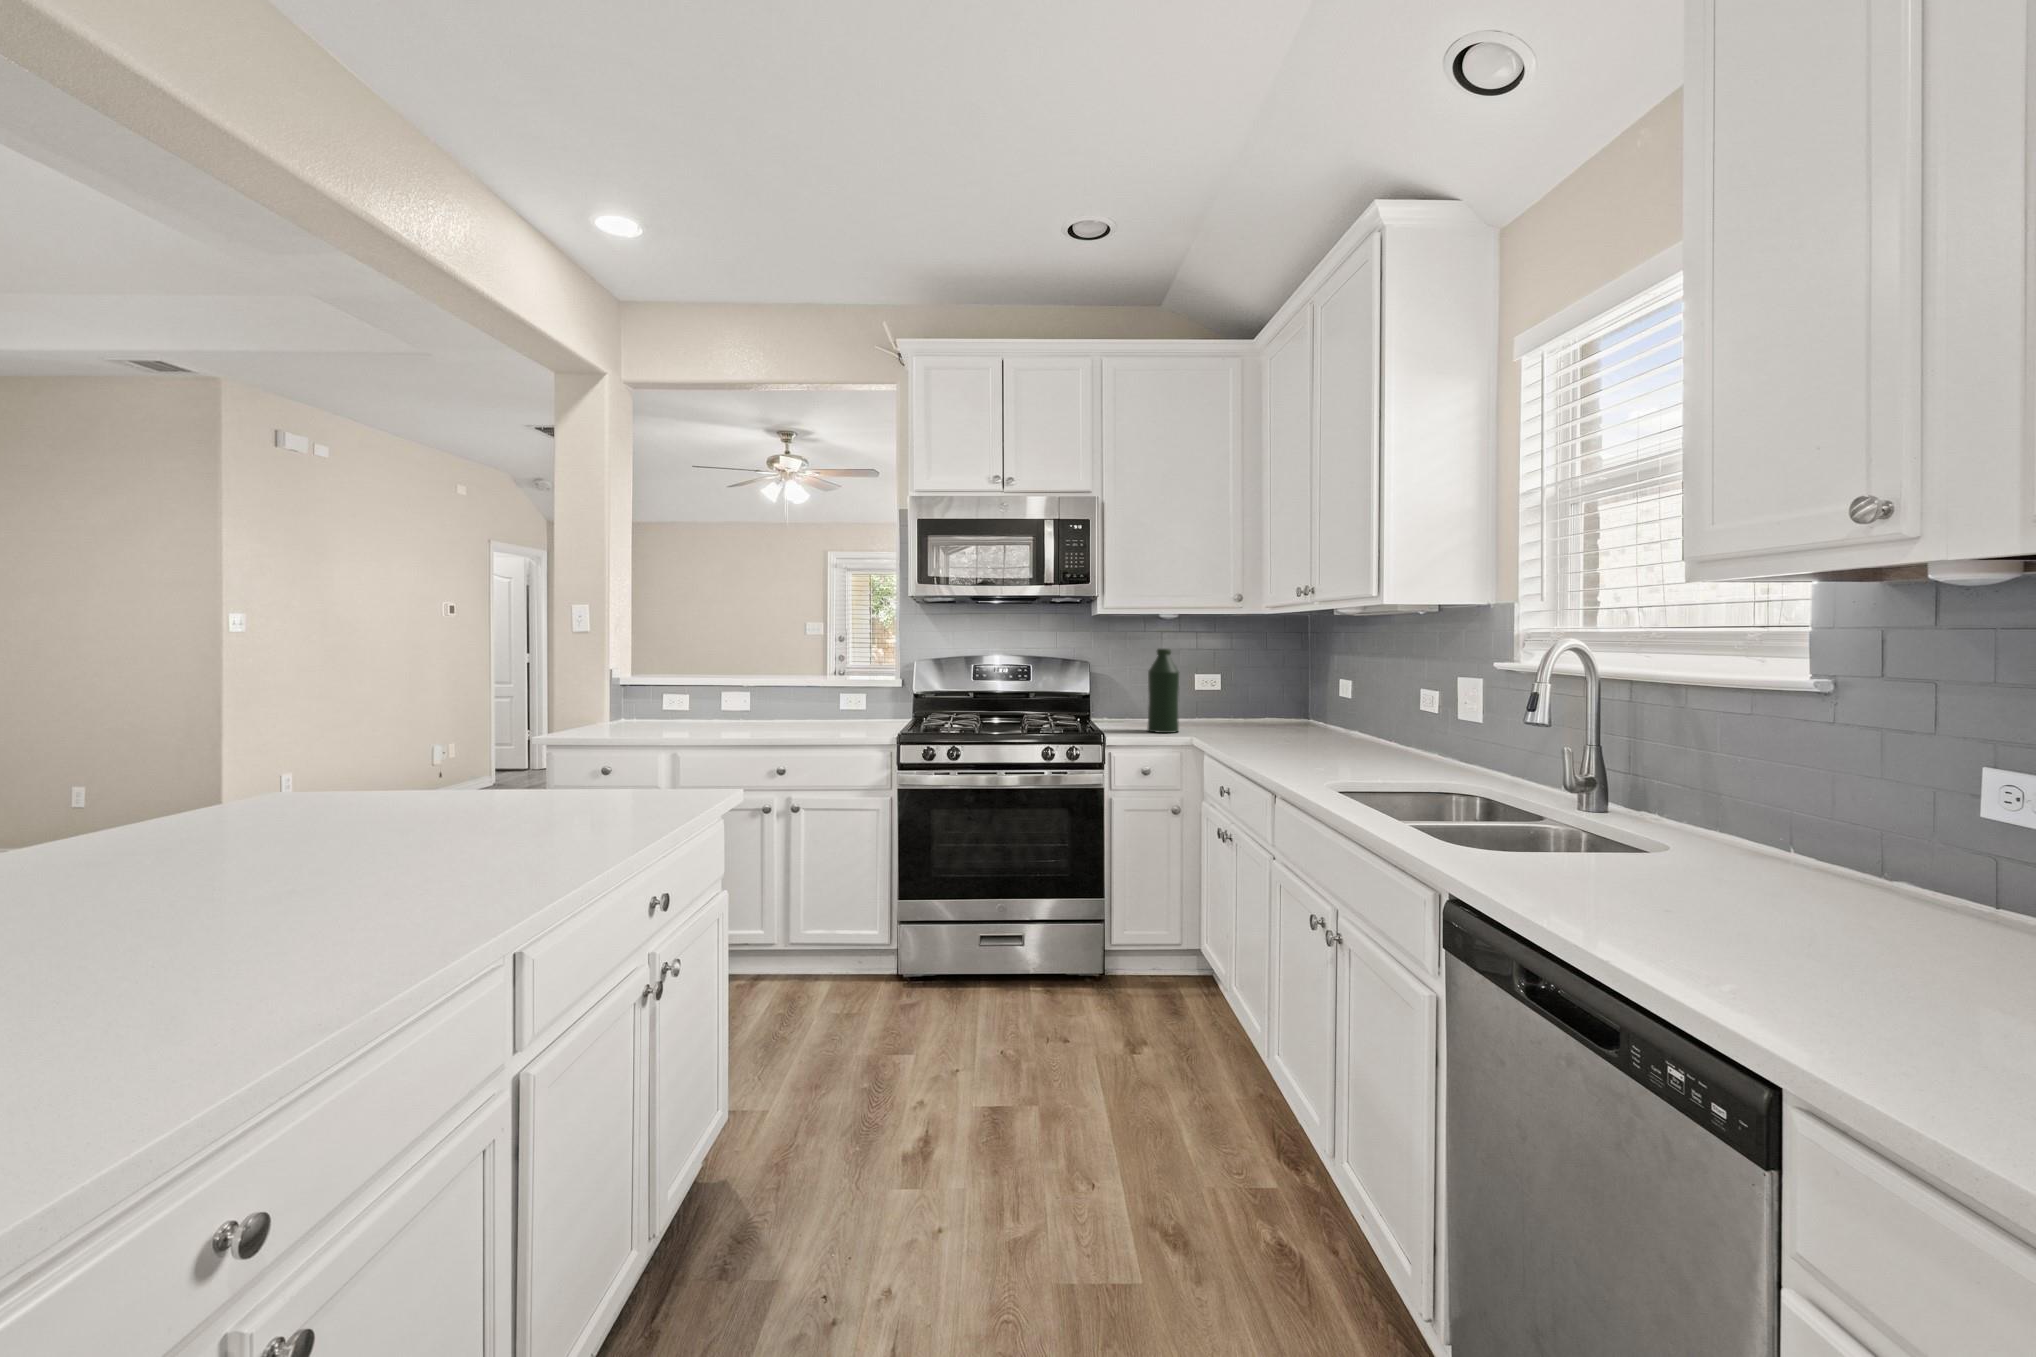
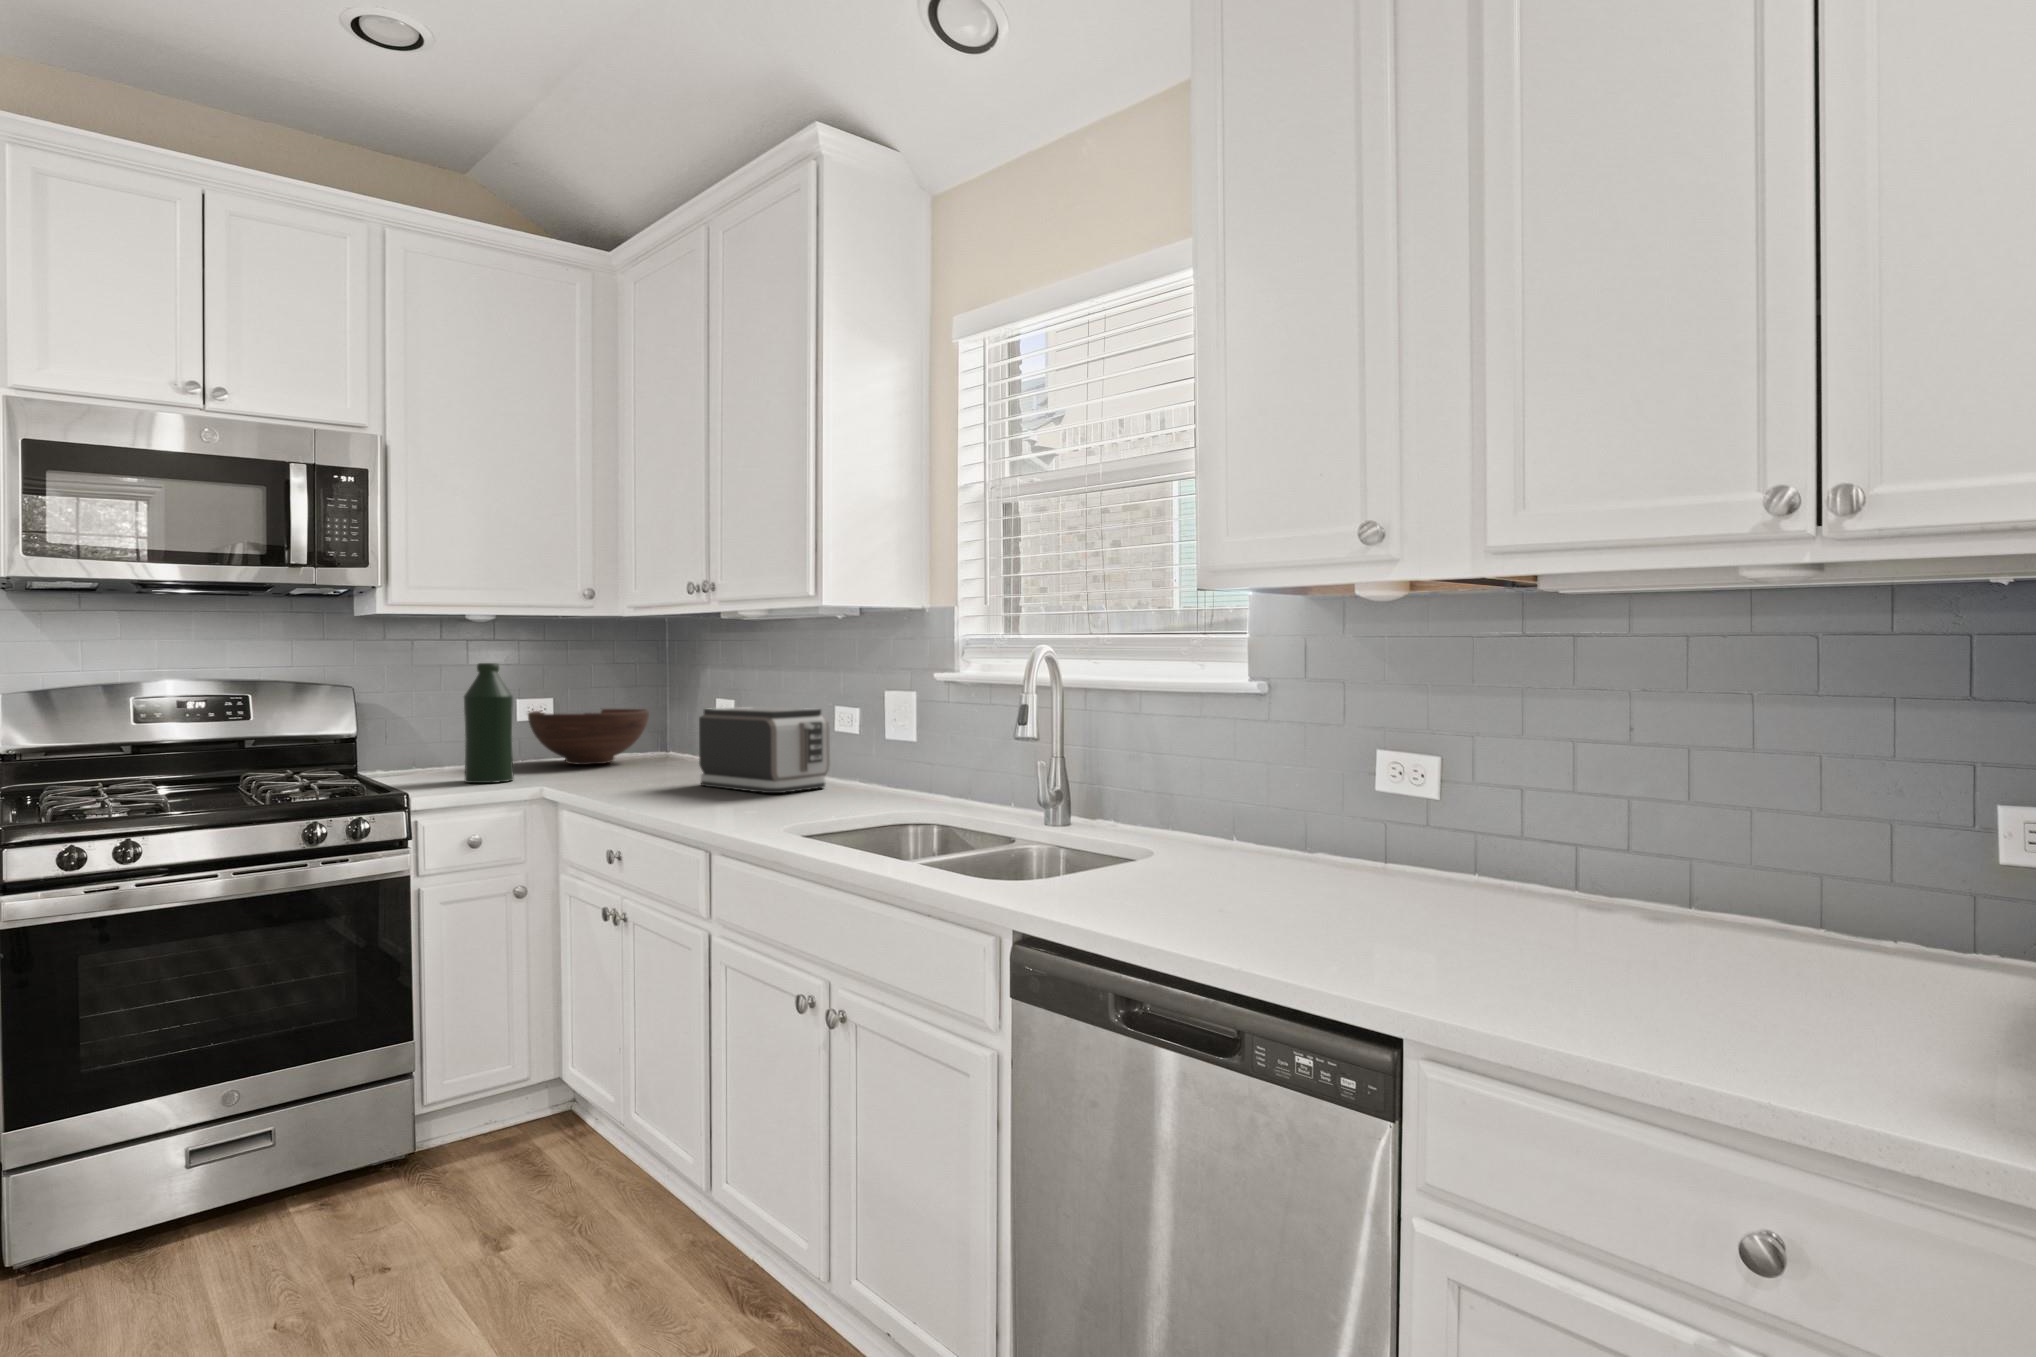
fruit bowl: none [1198,684,1286,725] -> present [528,709,649,765]
toaster: none [1302,686,1408,757] -> present [699,707,830,793]

